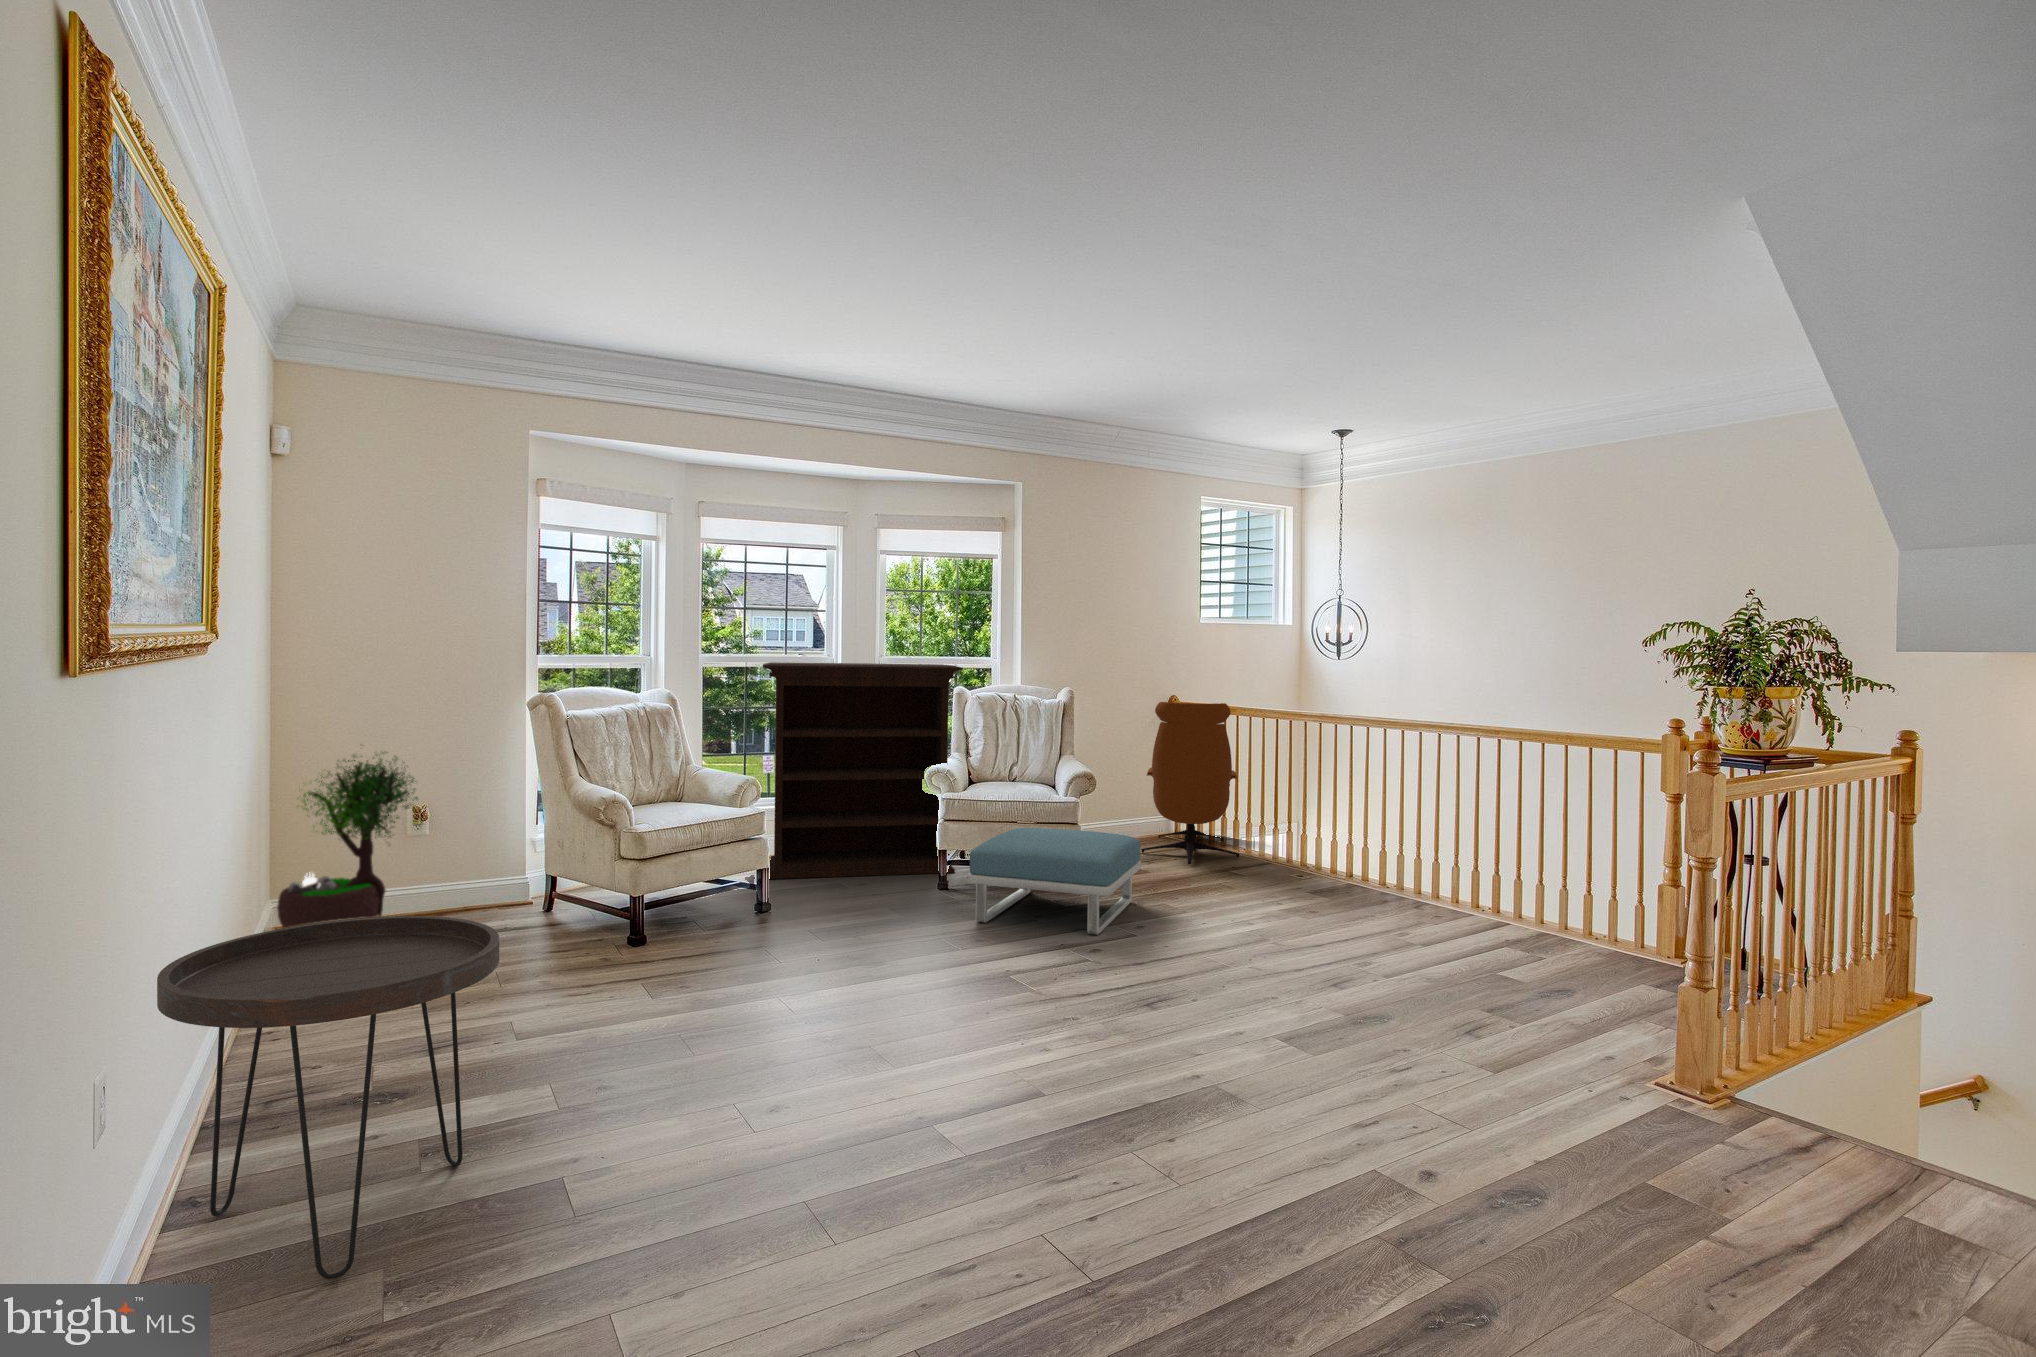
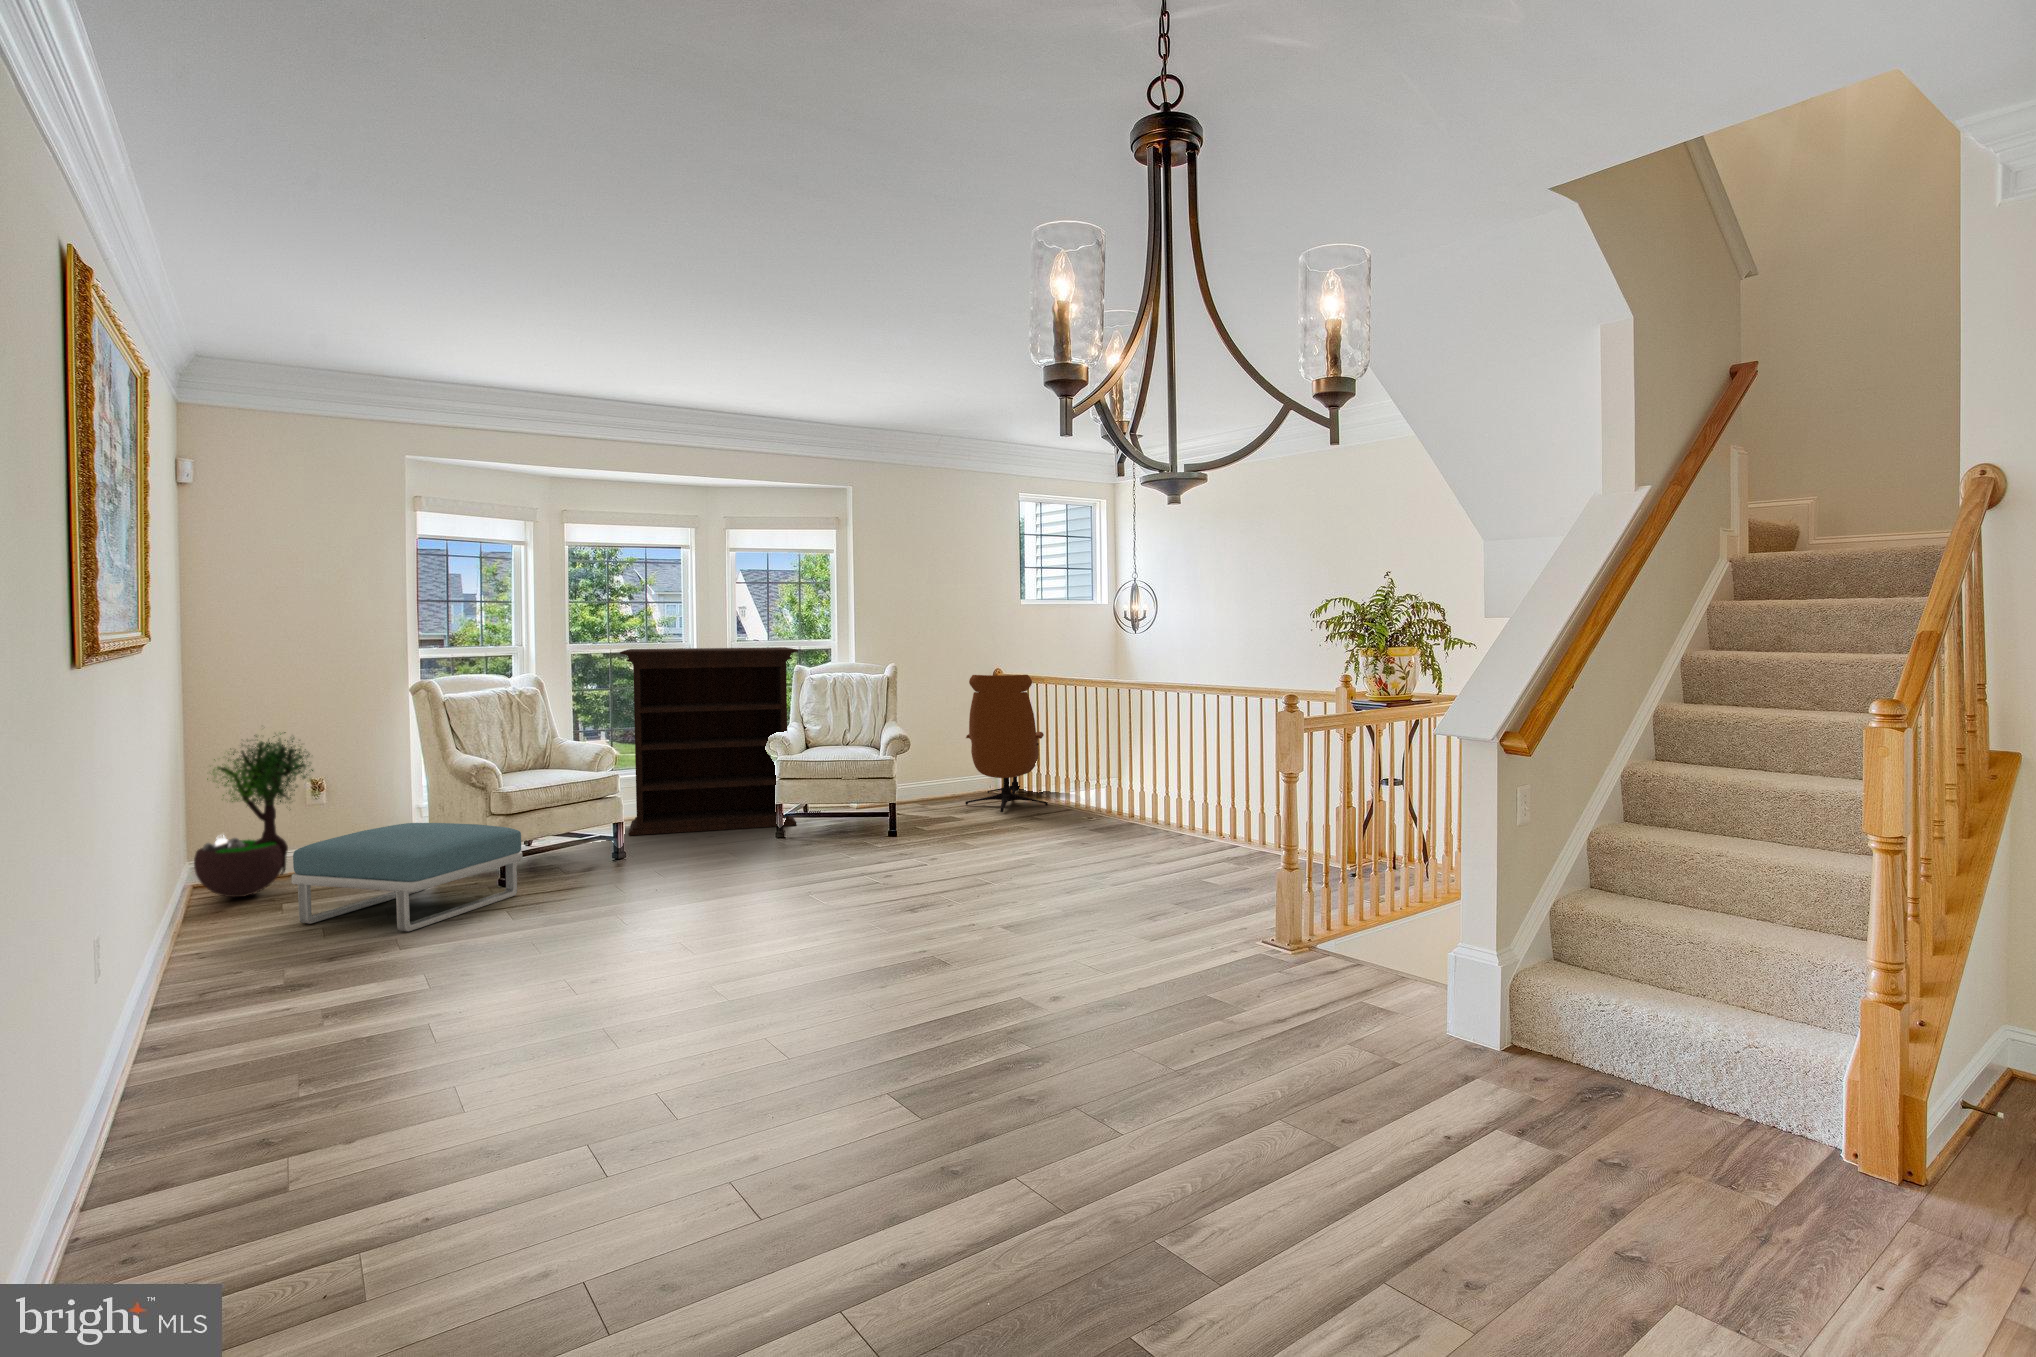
footstool: present [968,828,1141,935] -> present [291,823,523,931]
side table: present [157,916,499,1279] -> none [132,841,381,1076]

